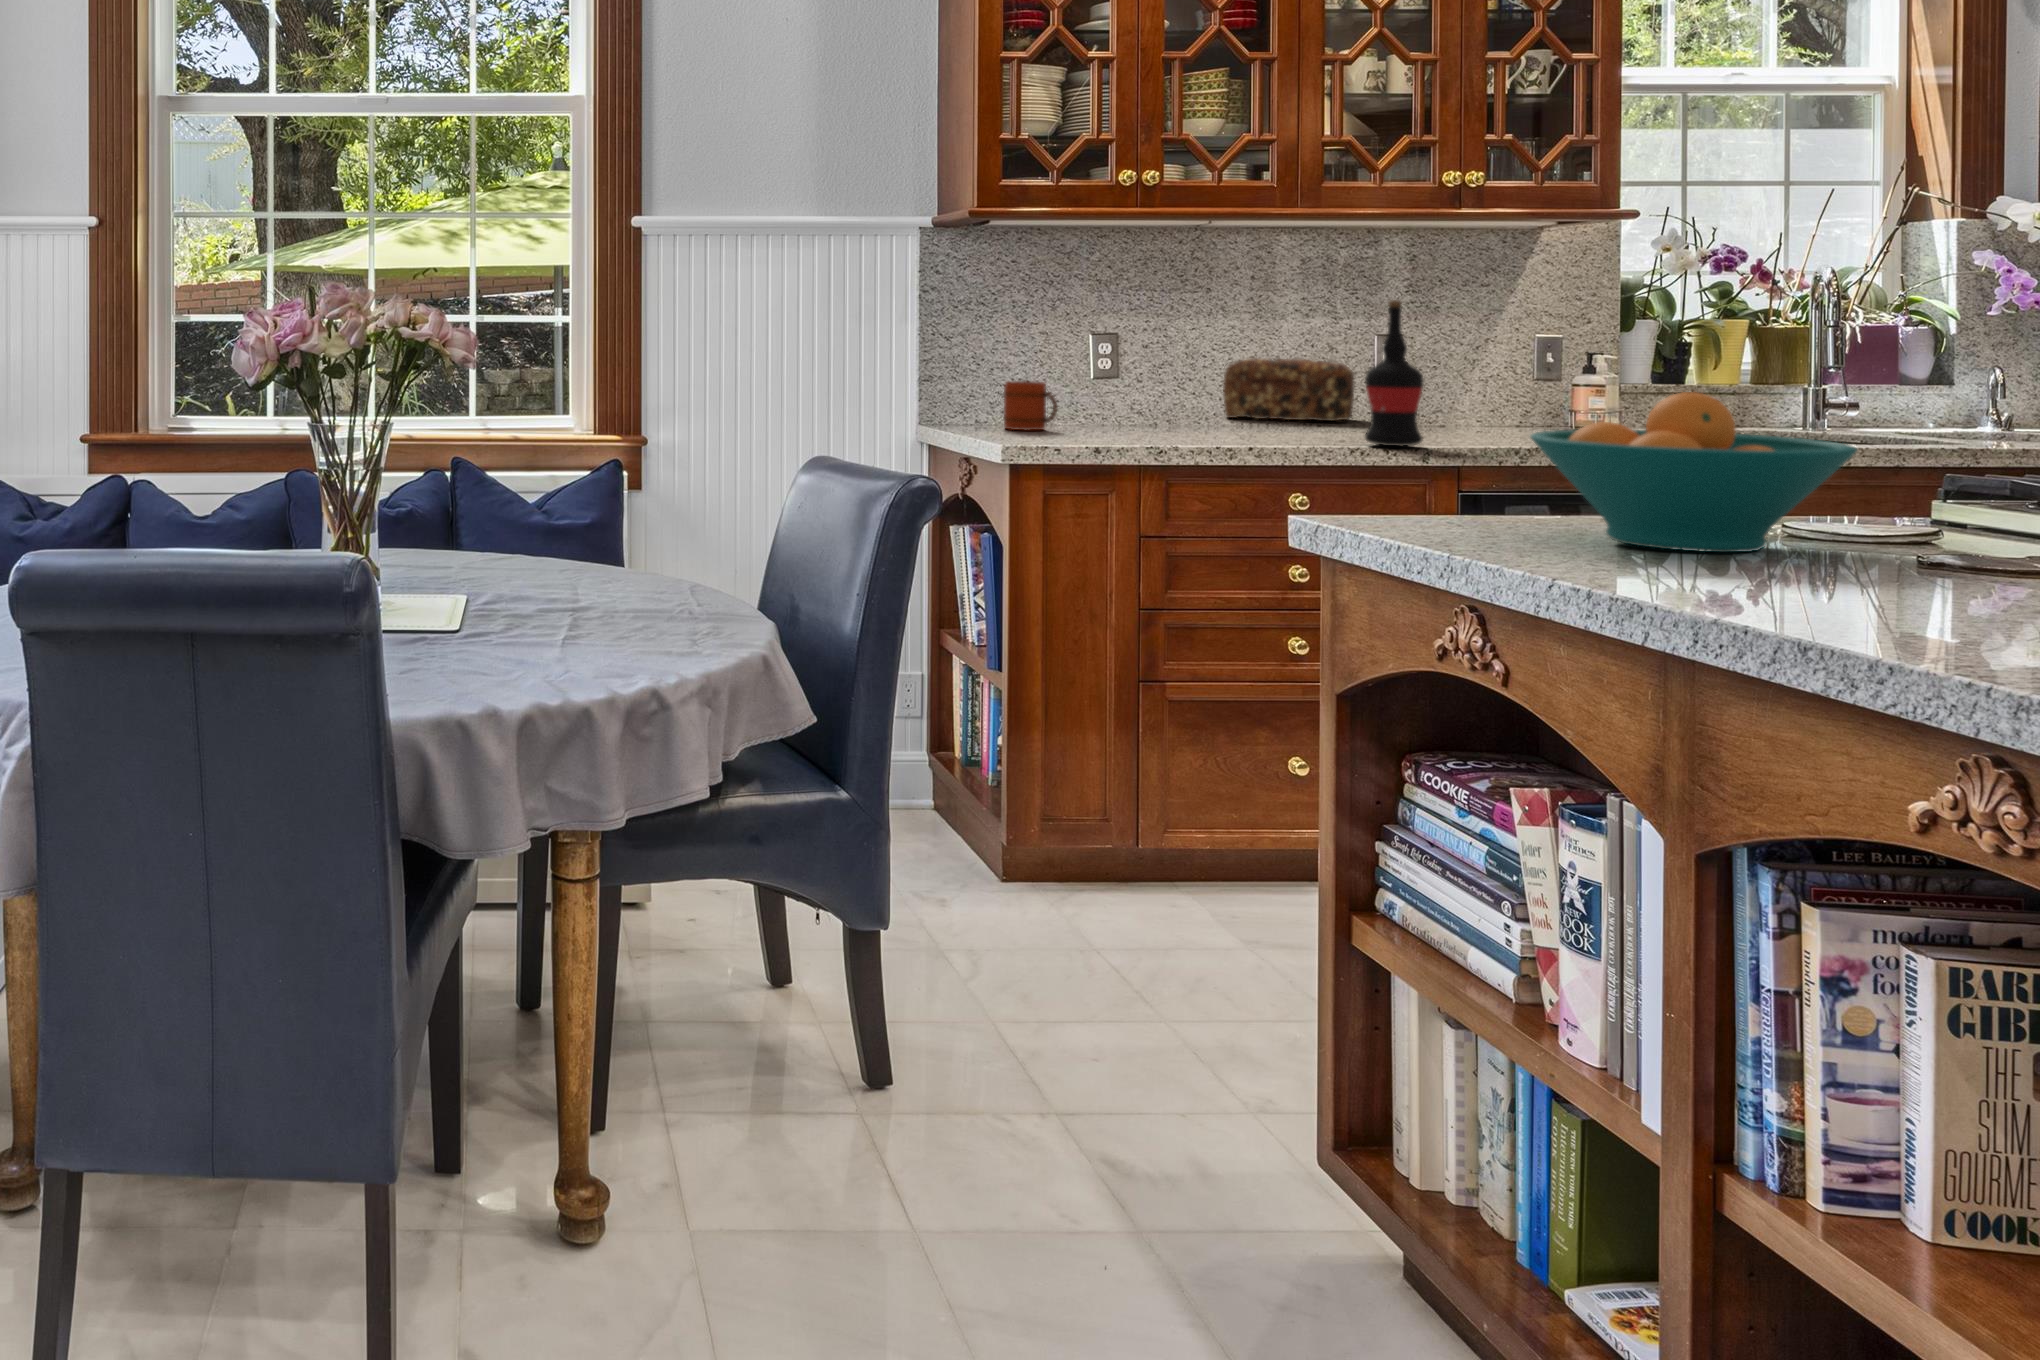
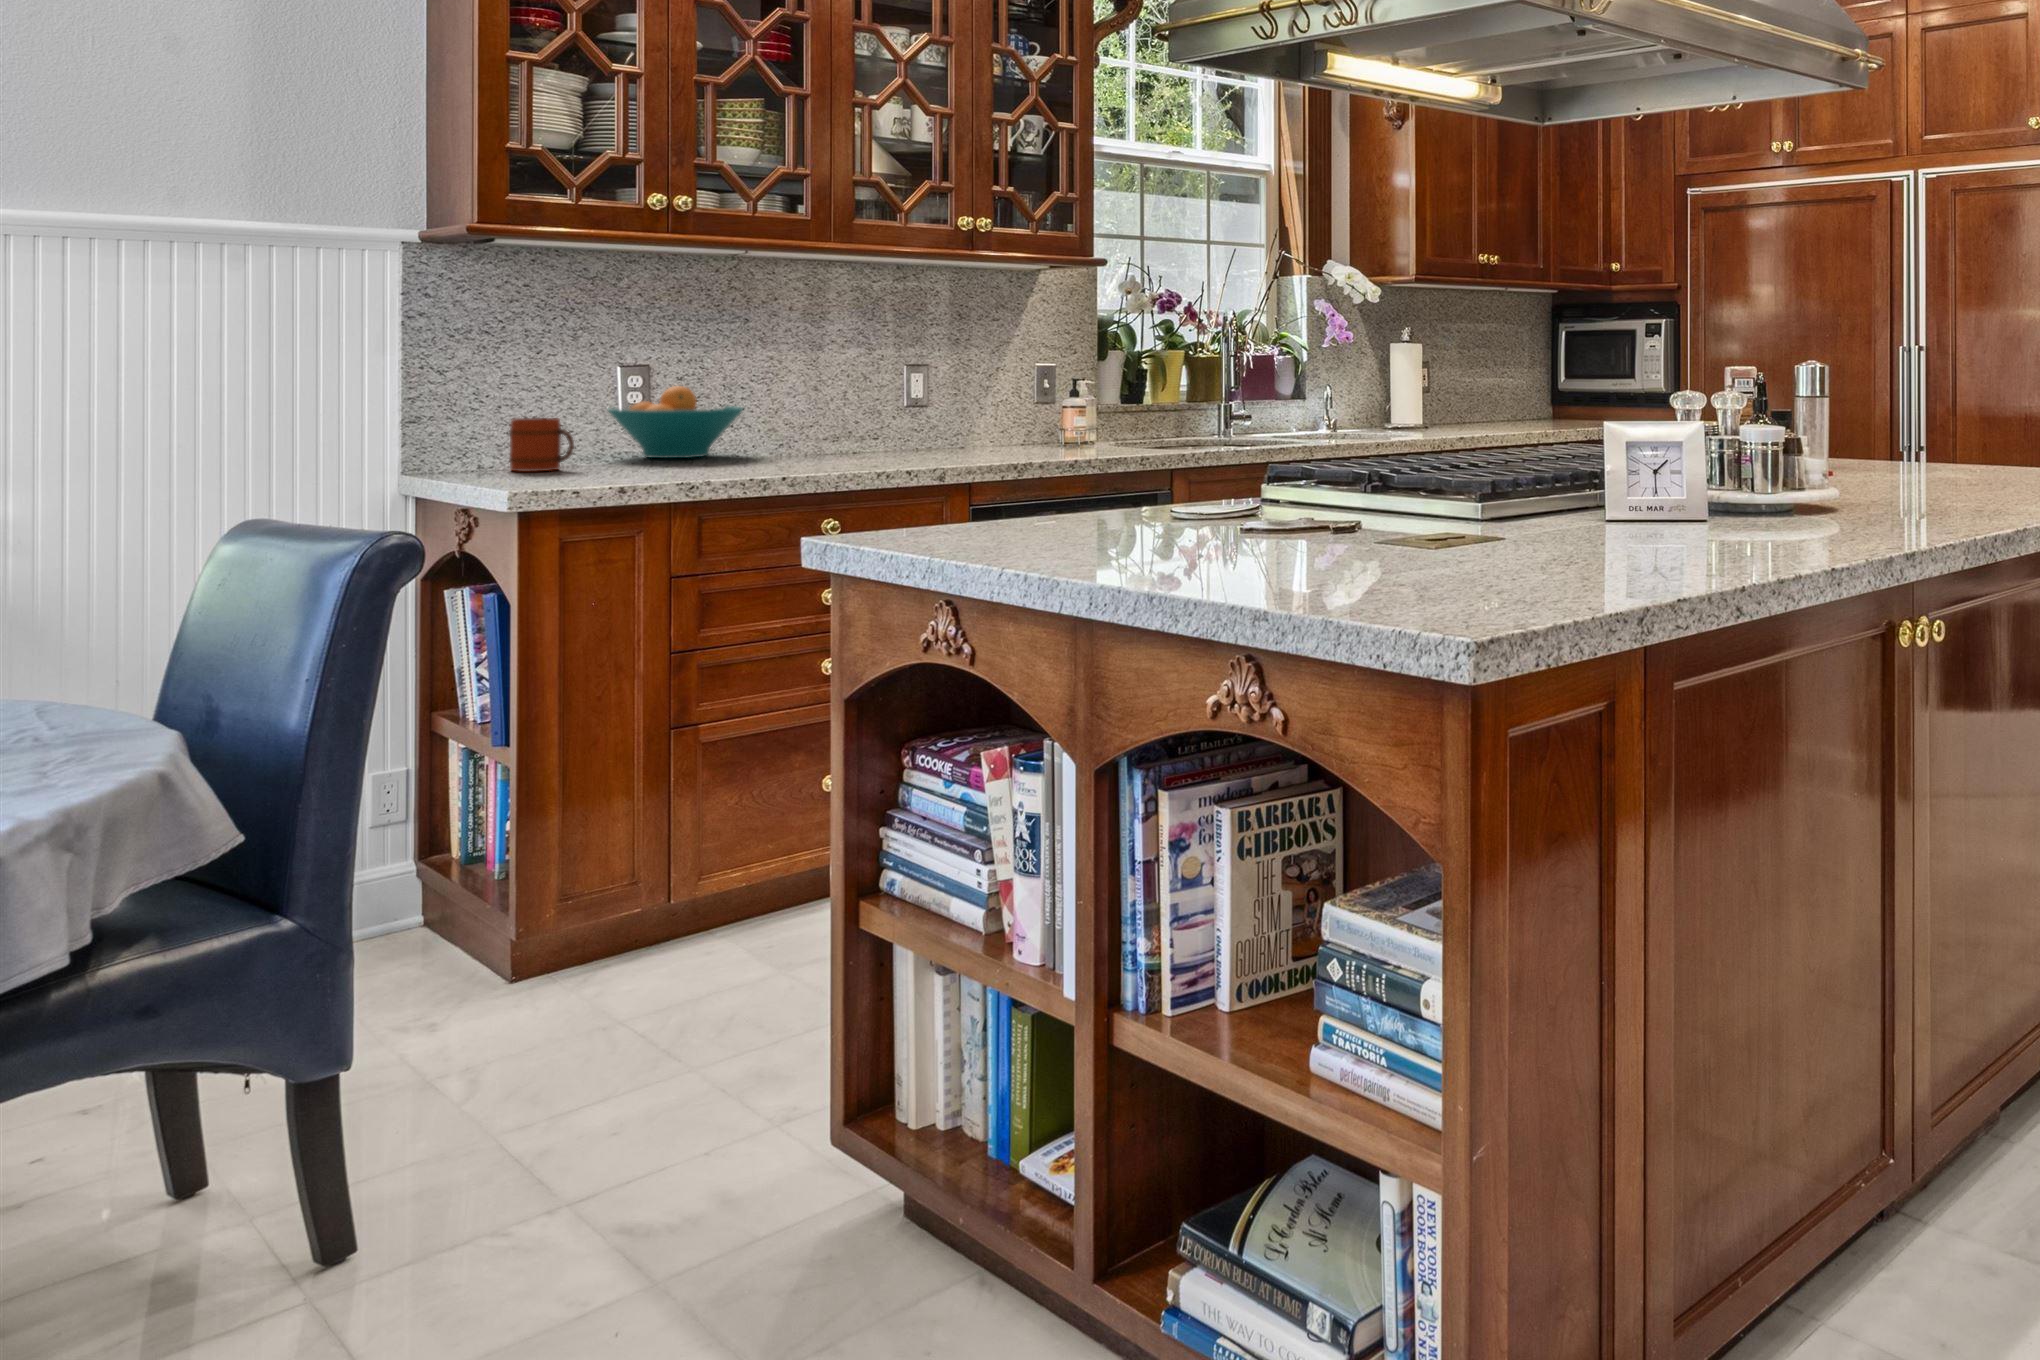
wine bottle: present [1365,300,1424,446] -> none [886,333,937,468]
bread loaf: present [1223,359,1354,421] -> none [756,388,881,448]
fruit bowl: present [1531,392,1857,552] -> present [608,386,743,458]

